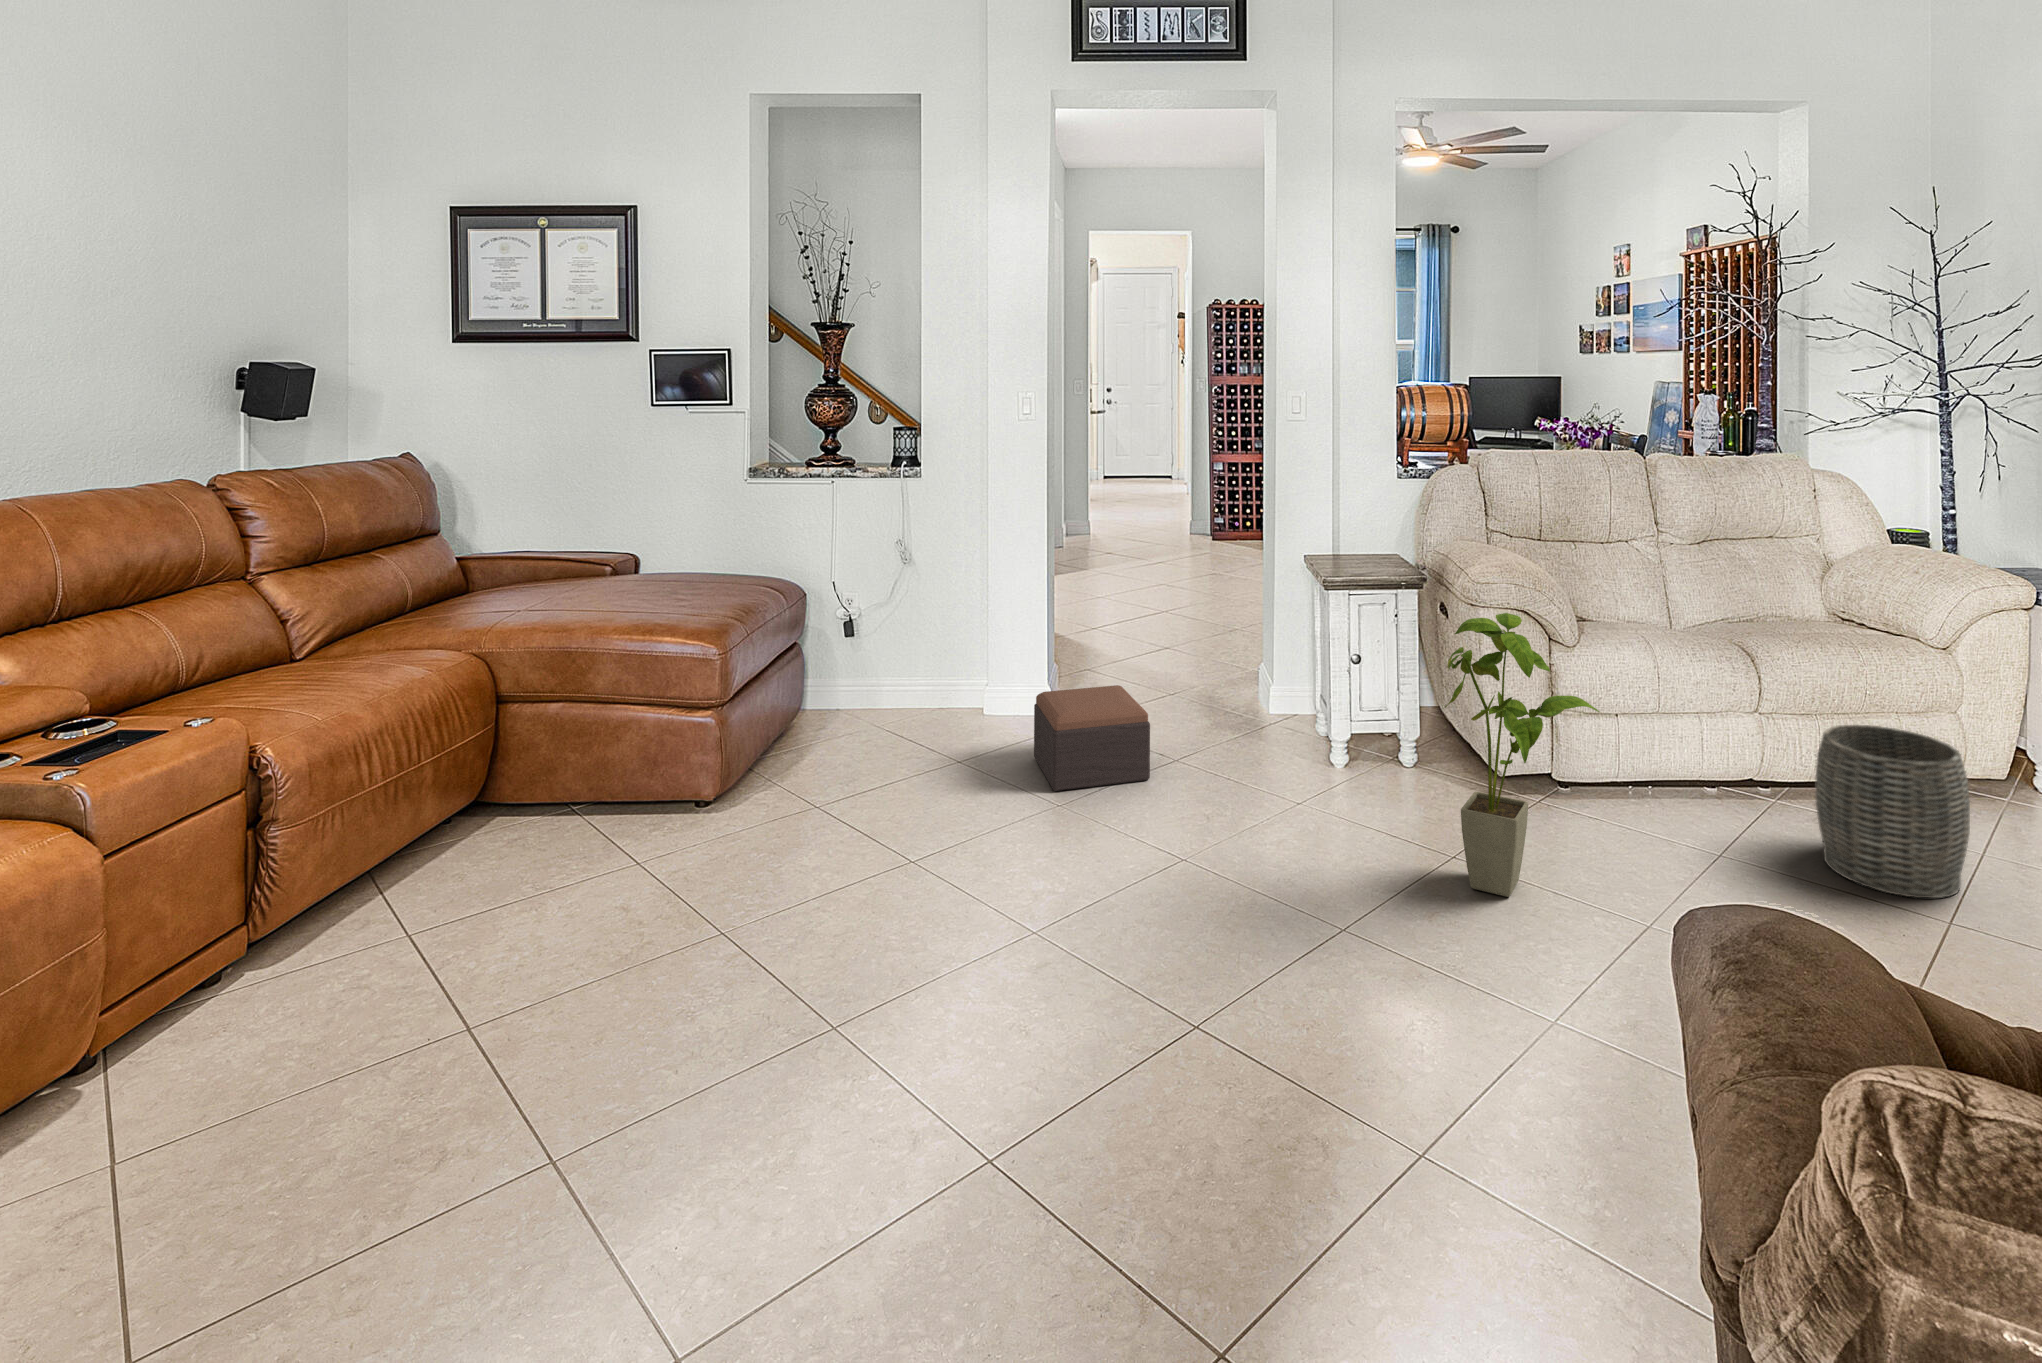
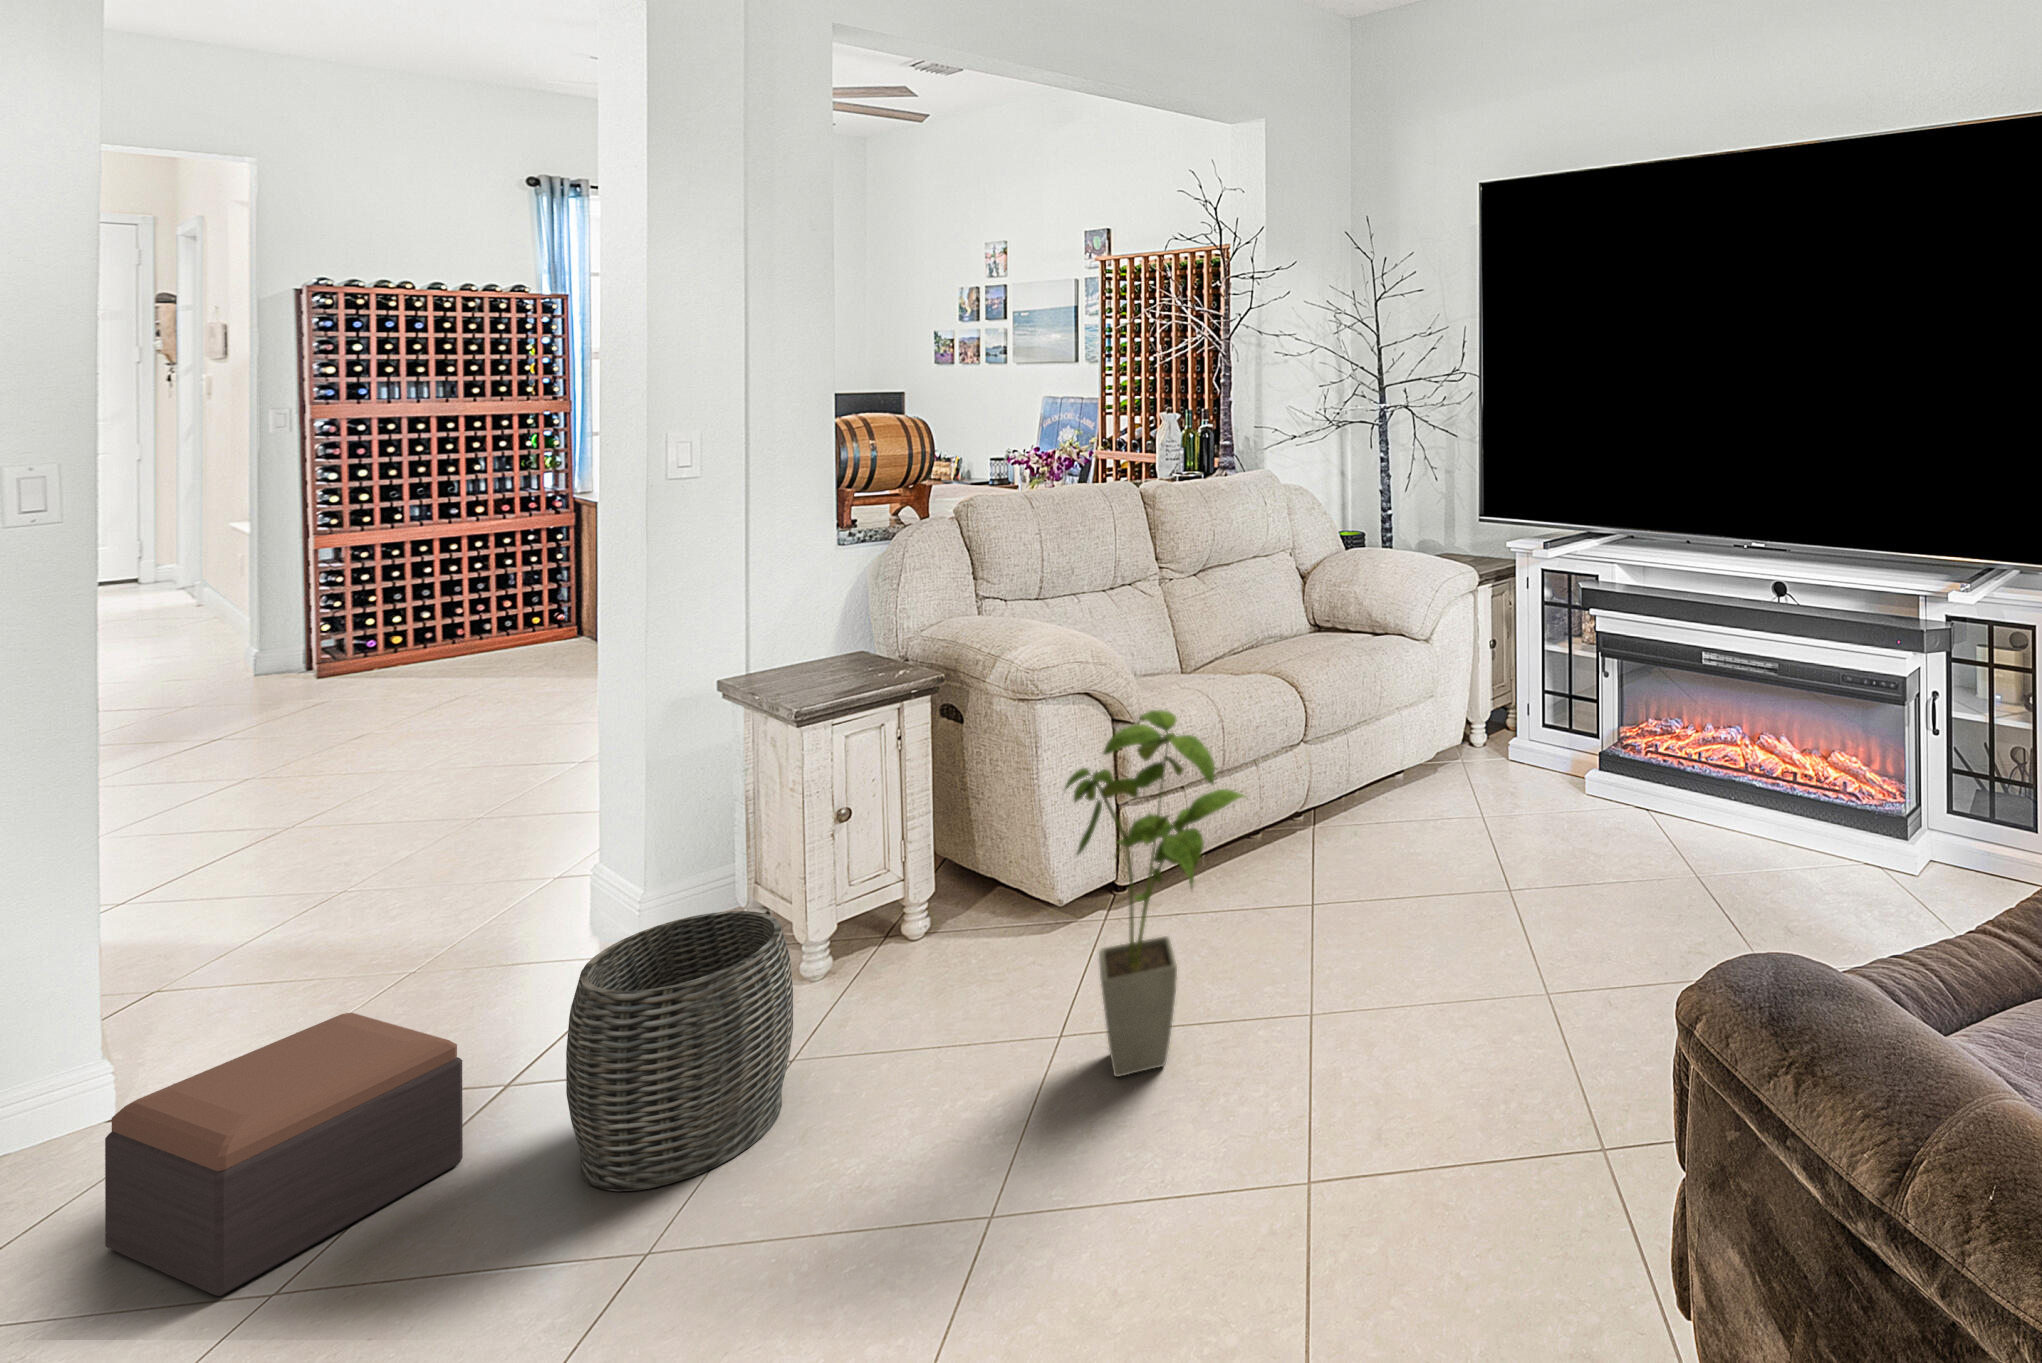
woven basket: present [1816,725,1970,898] -> present [566,911,793,1191]

